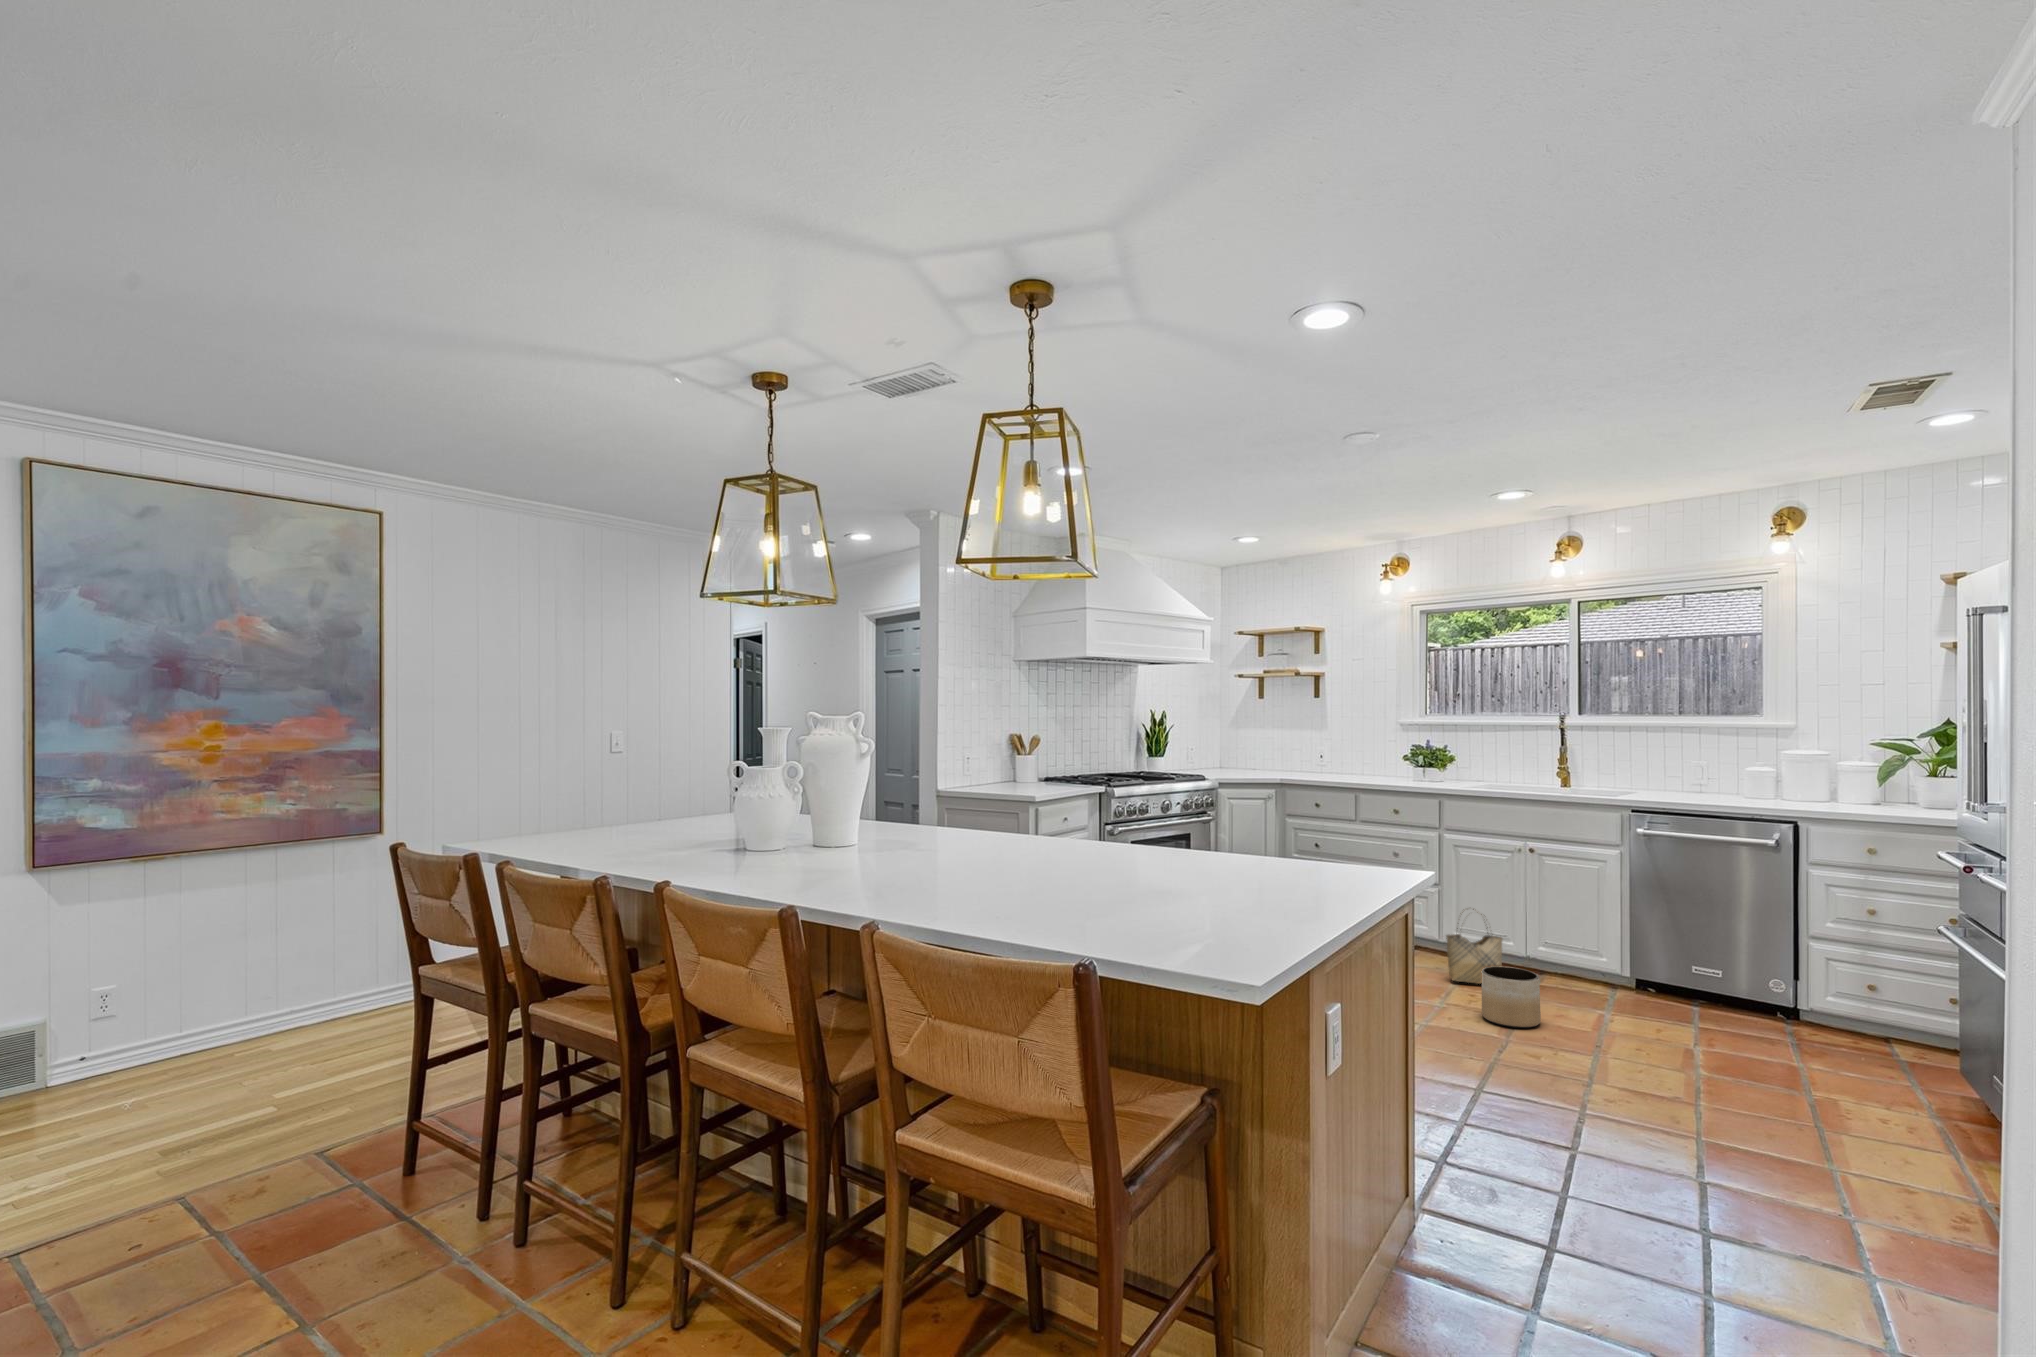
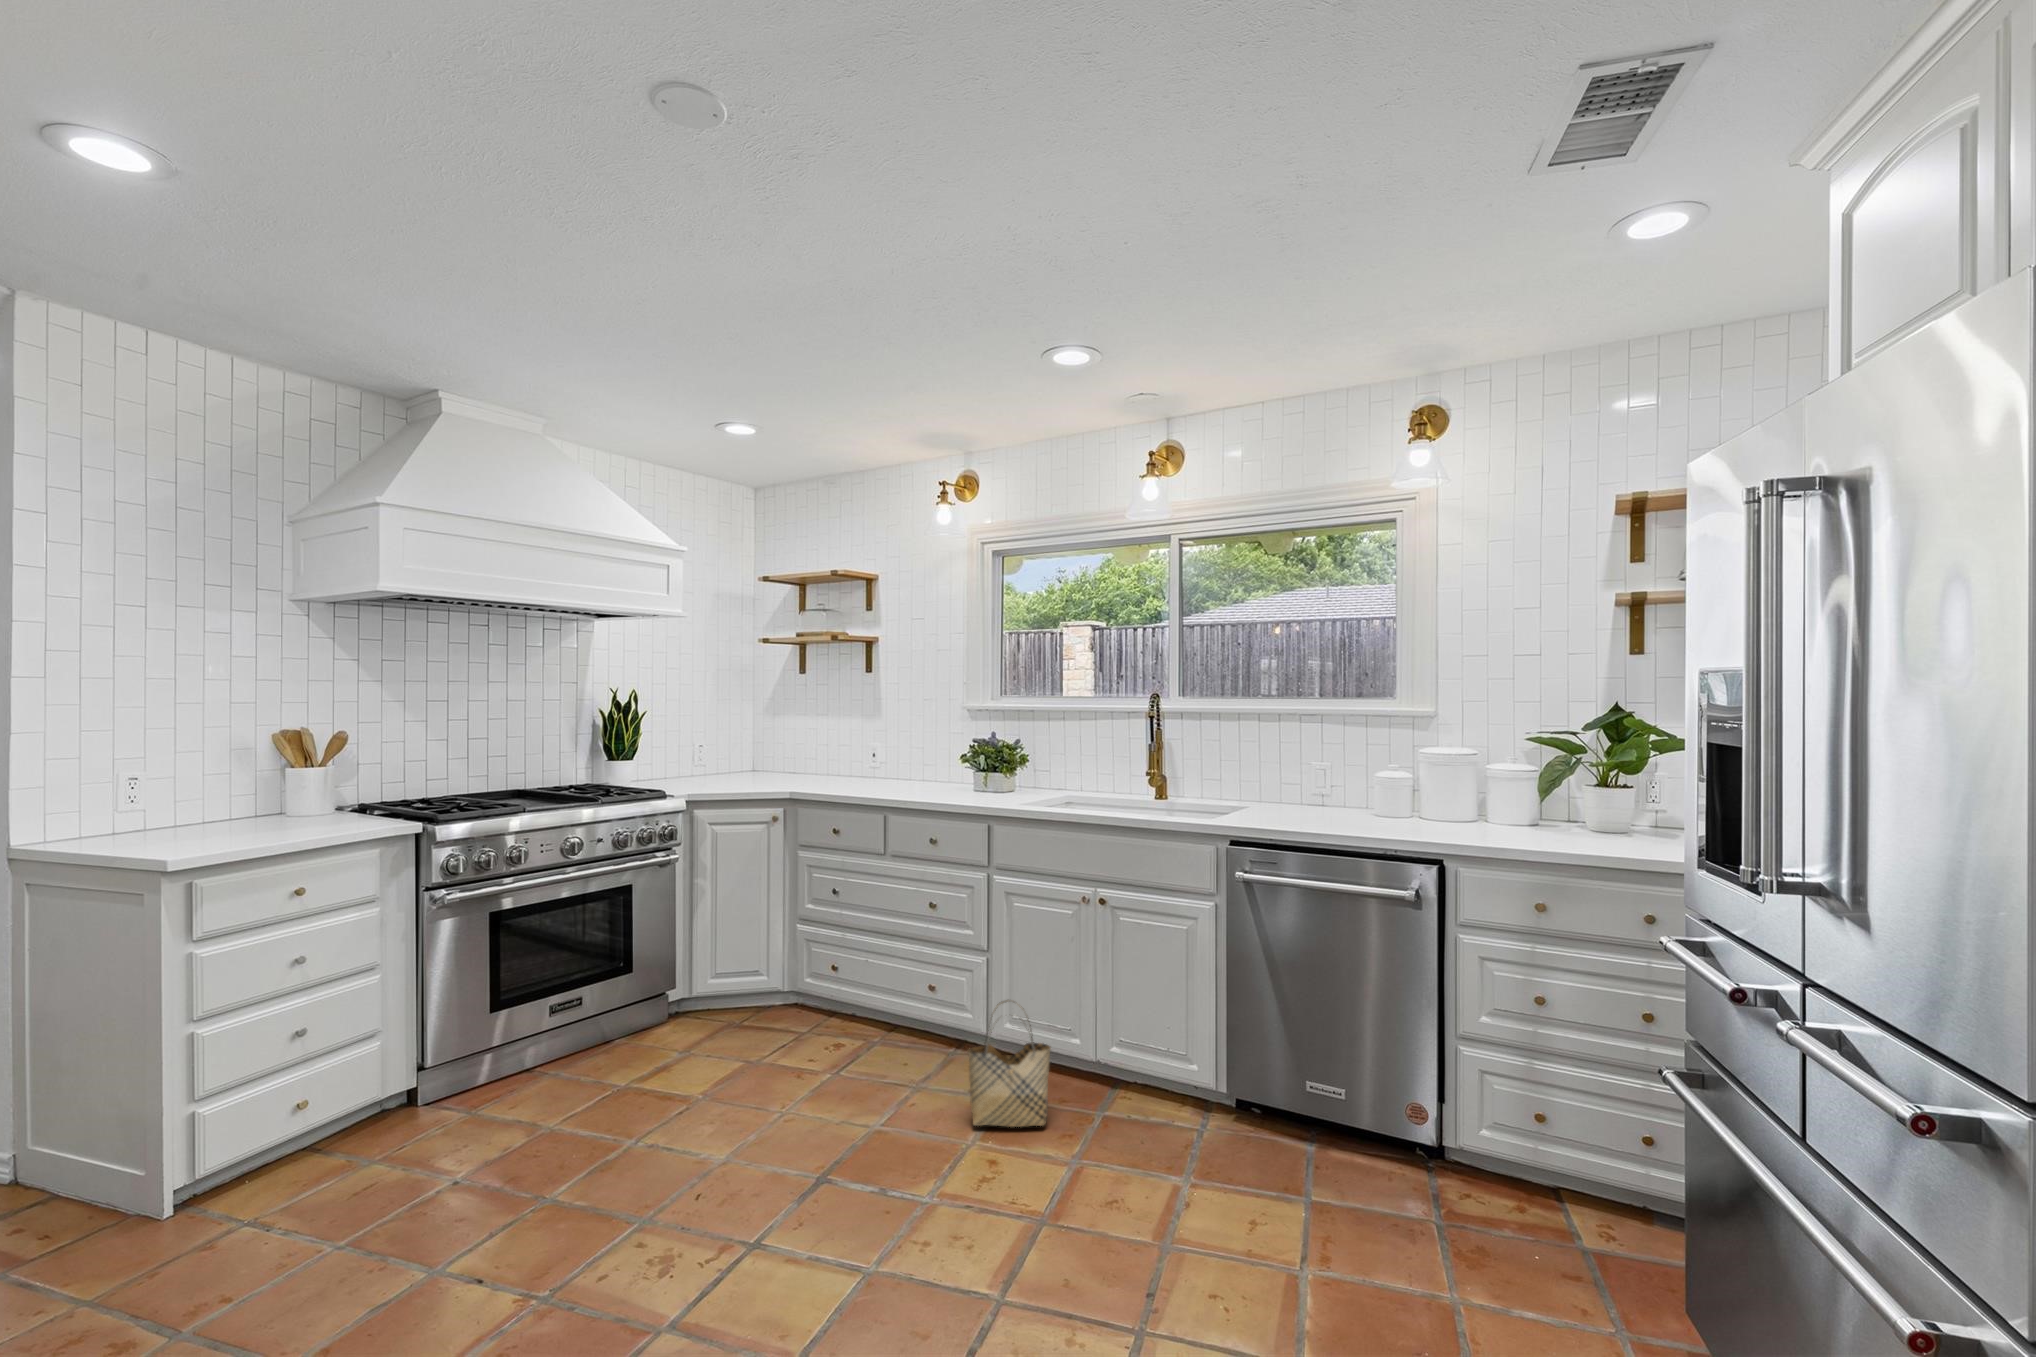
planter: present [1481,966,1541,1028] -> none [983,1131,1074,1263]

